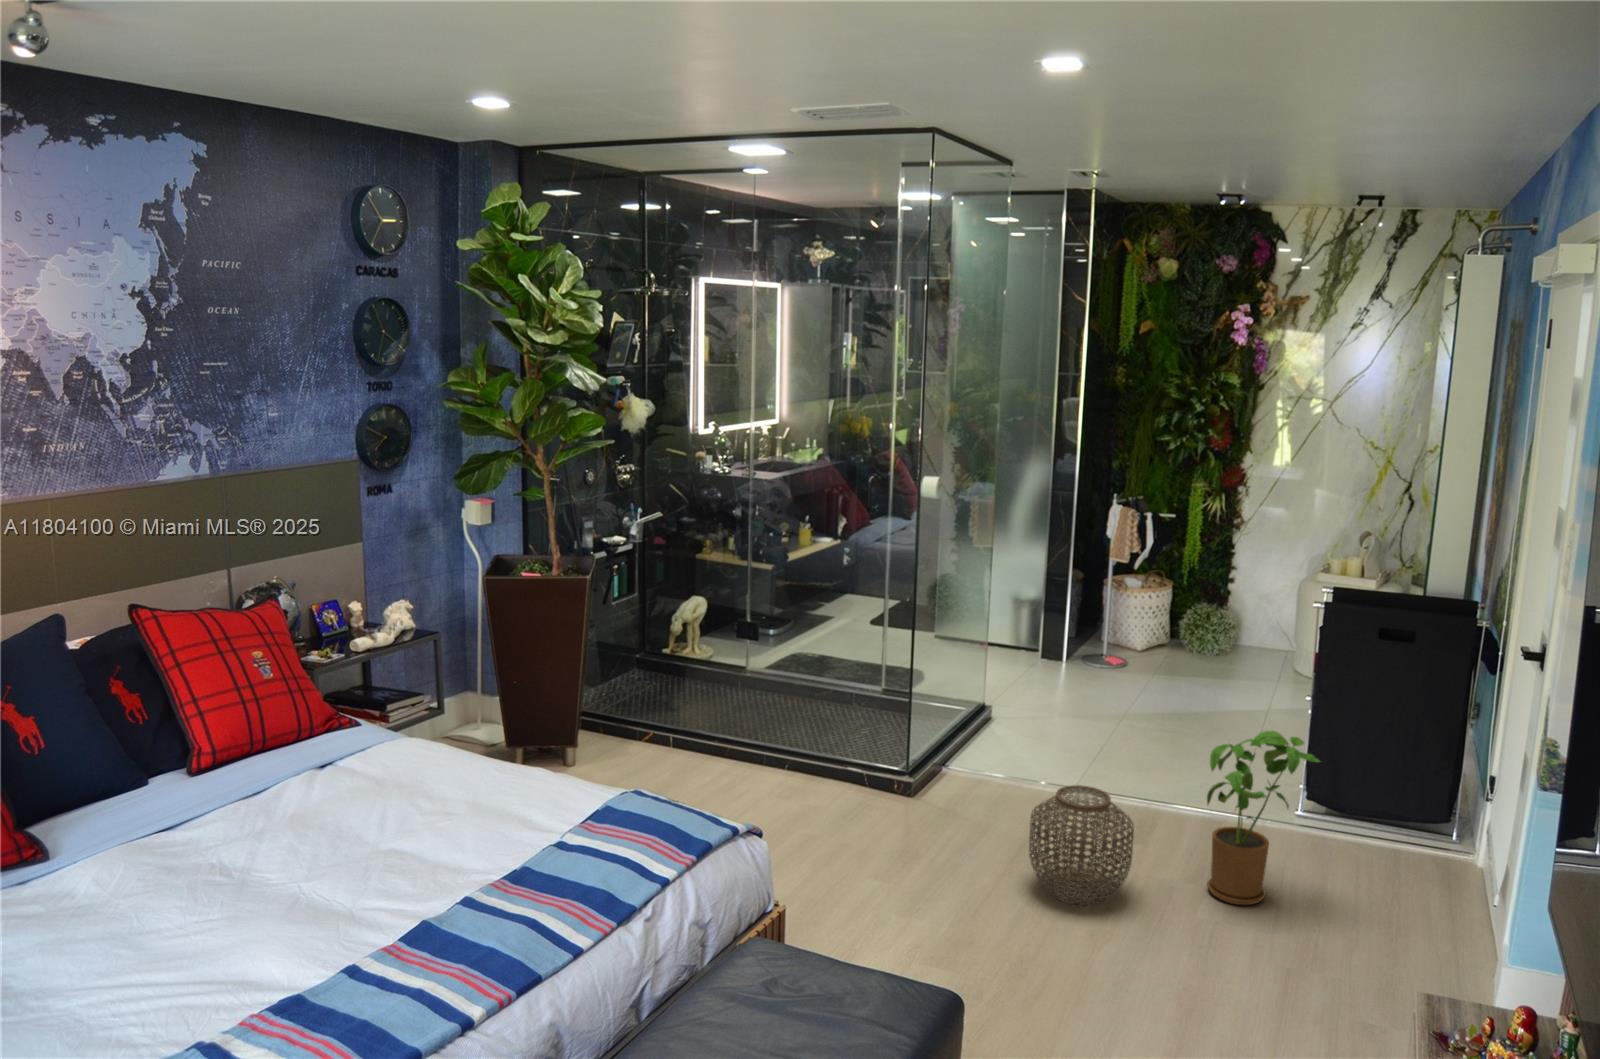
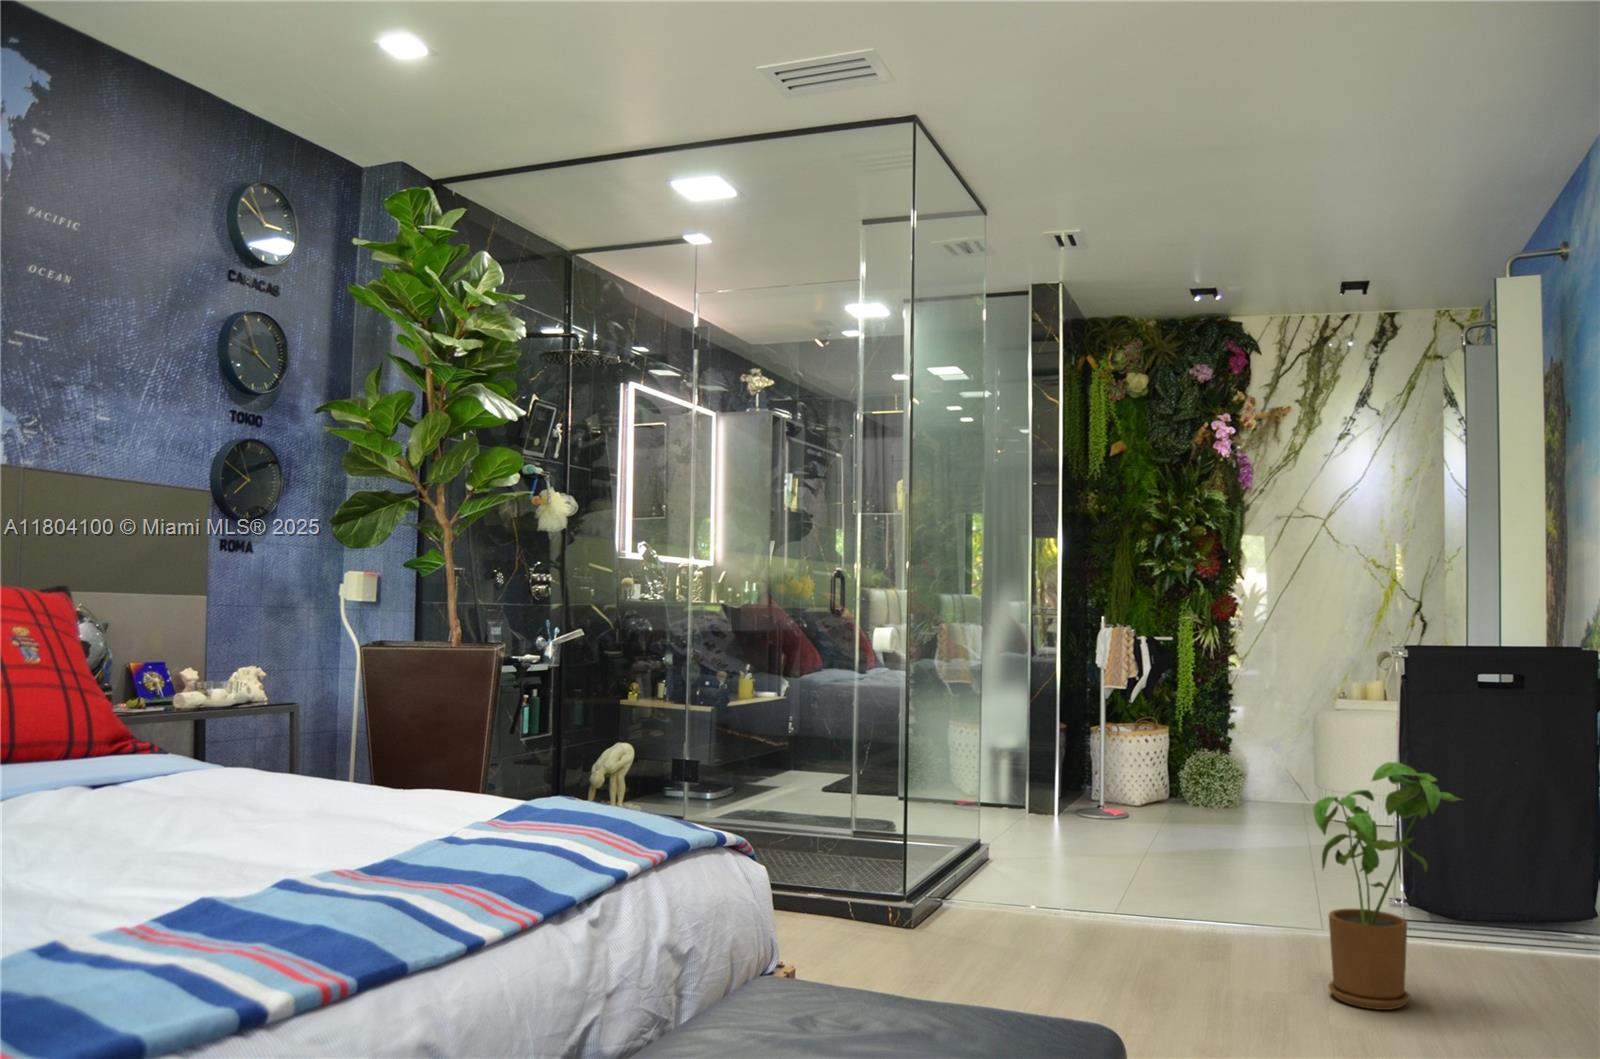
woven basket: present [1029,785,1134,905] -> none [1092,853,1234,1014]

